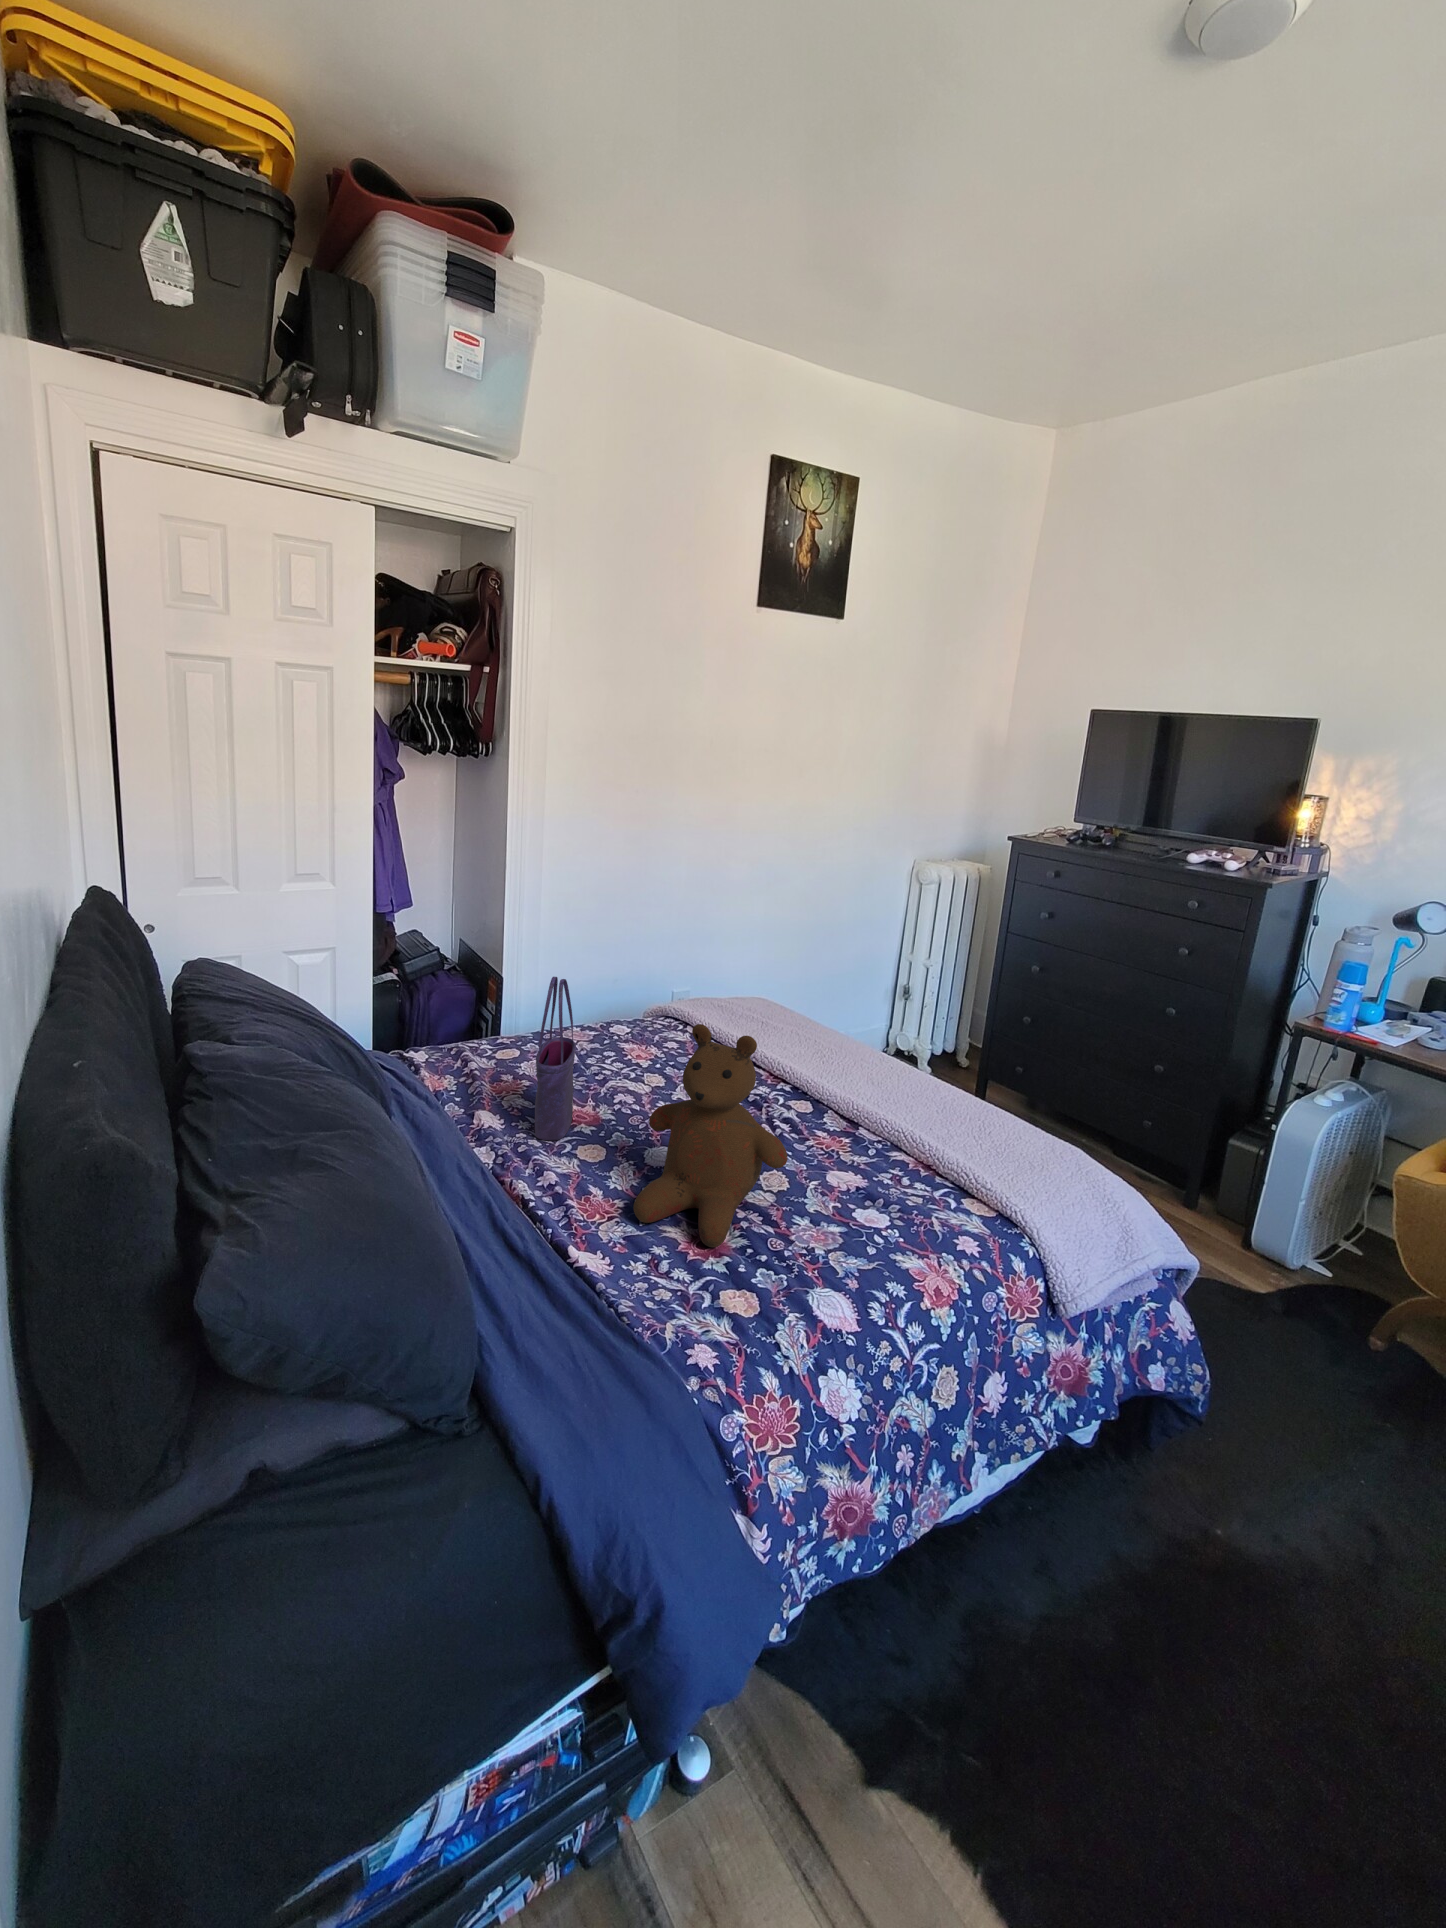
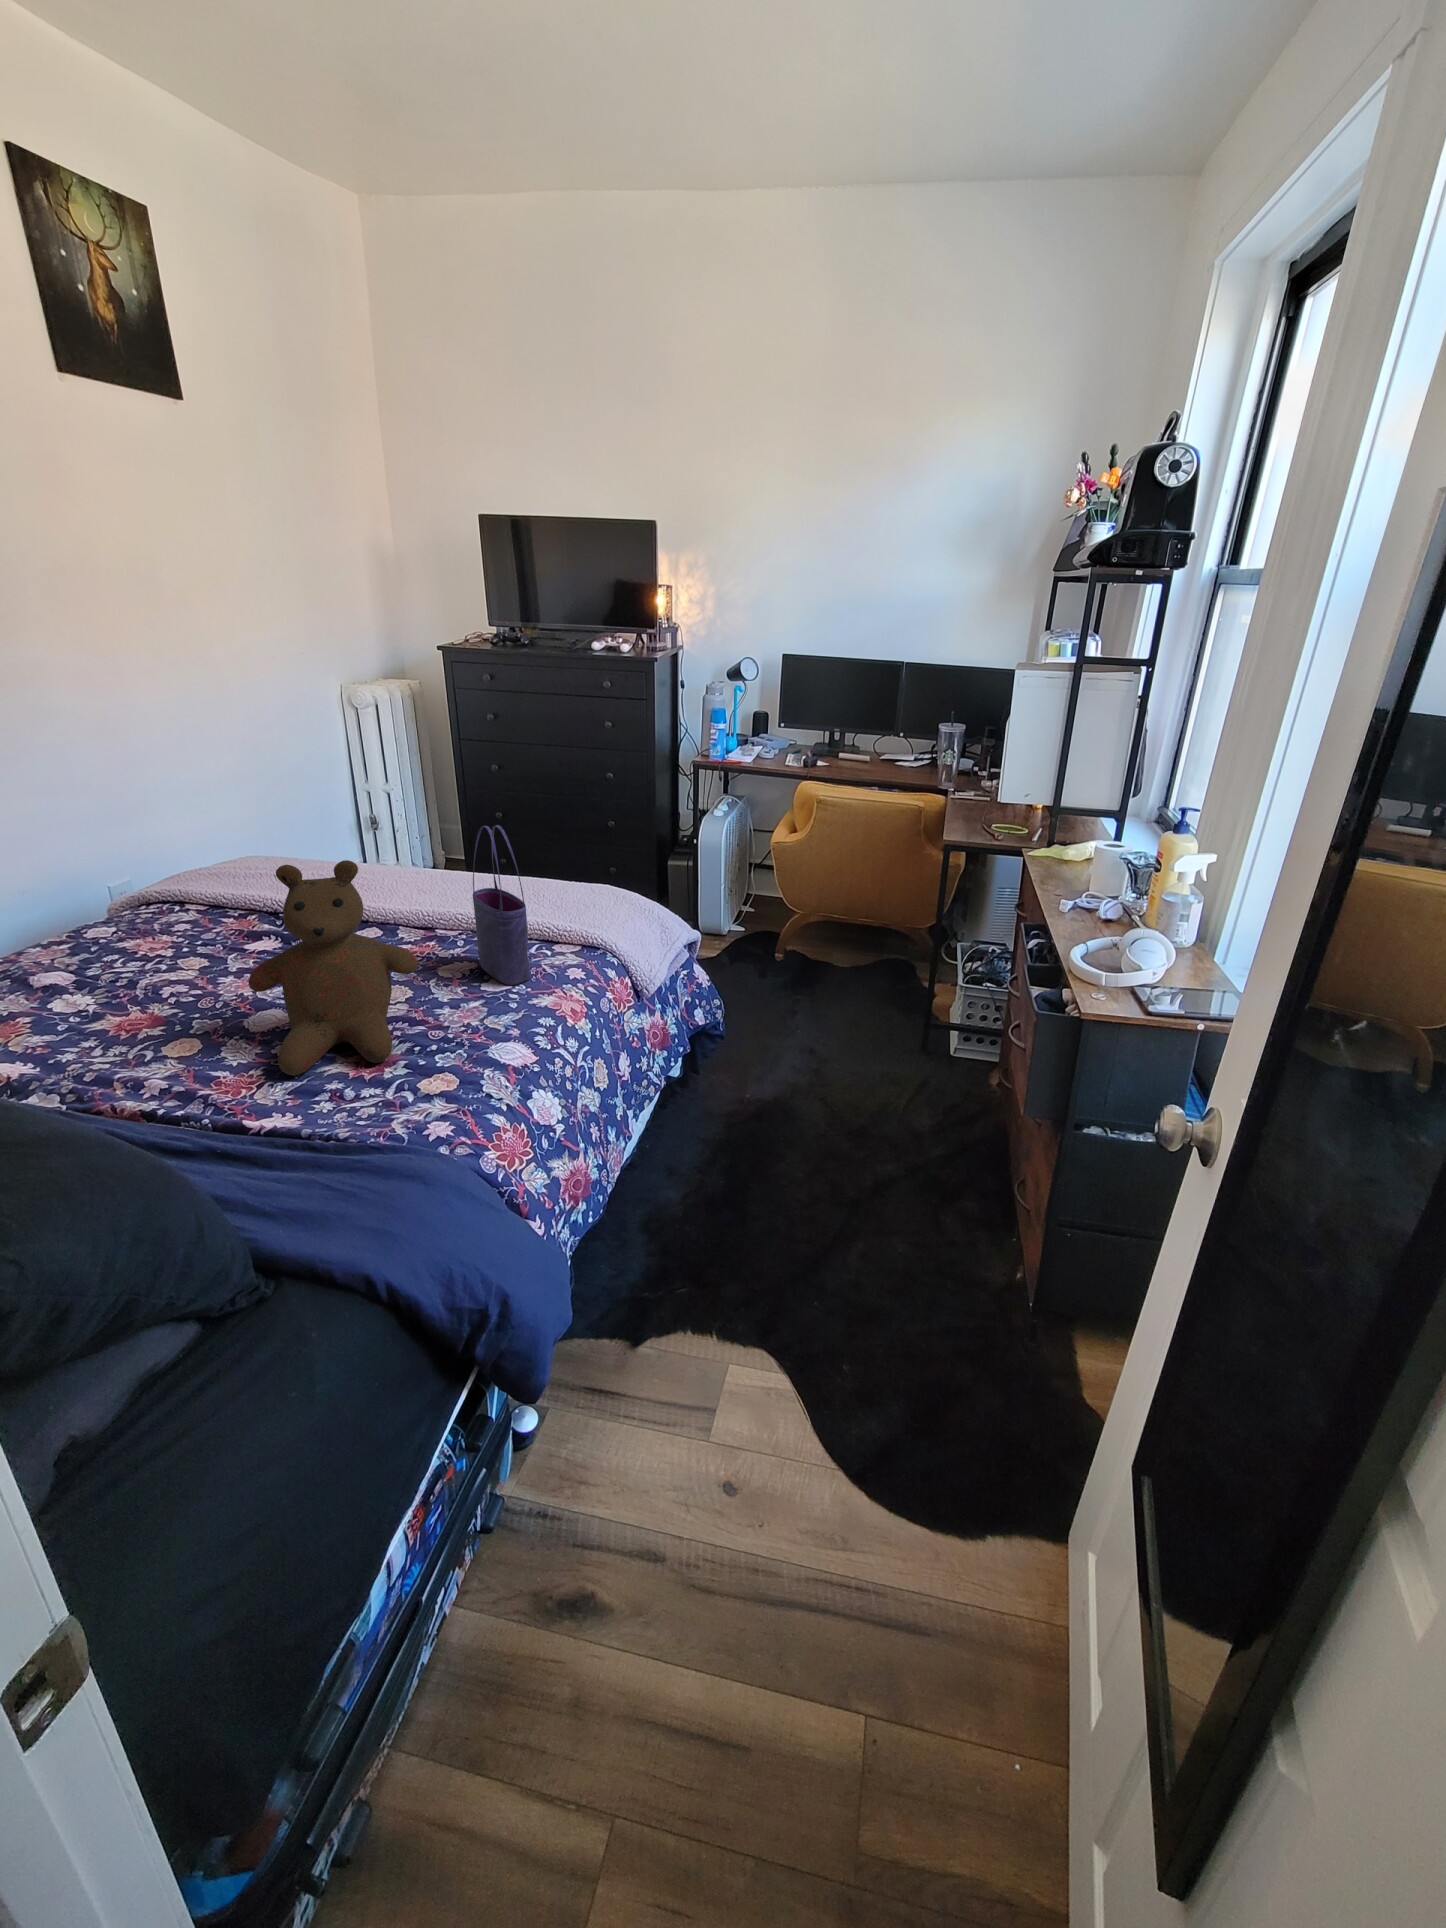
tote bag: present [535,977,575,1141] -> present [473,825,530,985]

